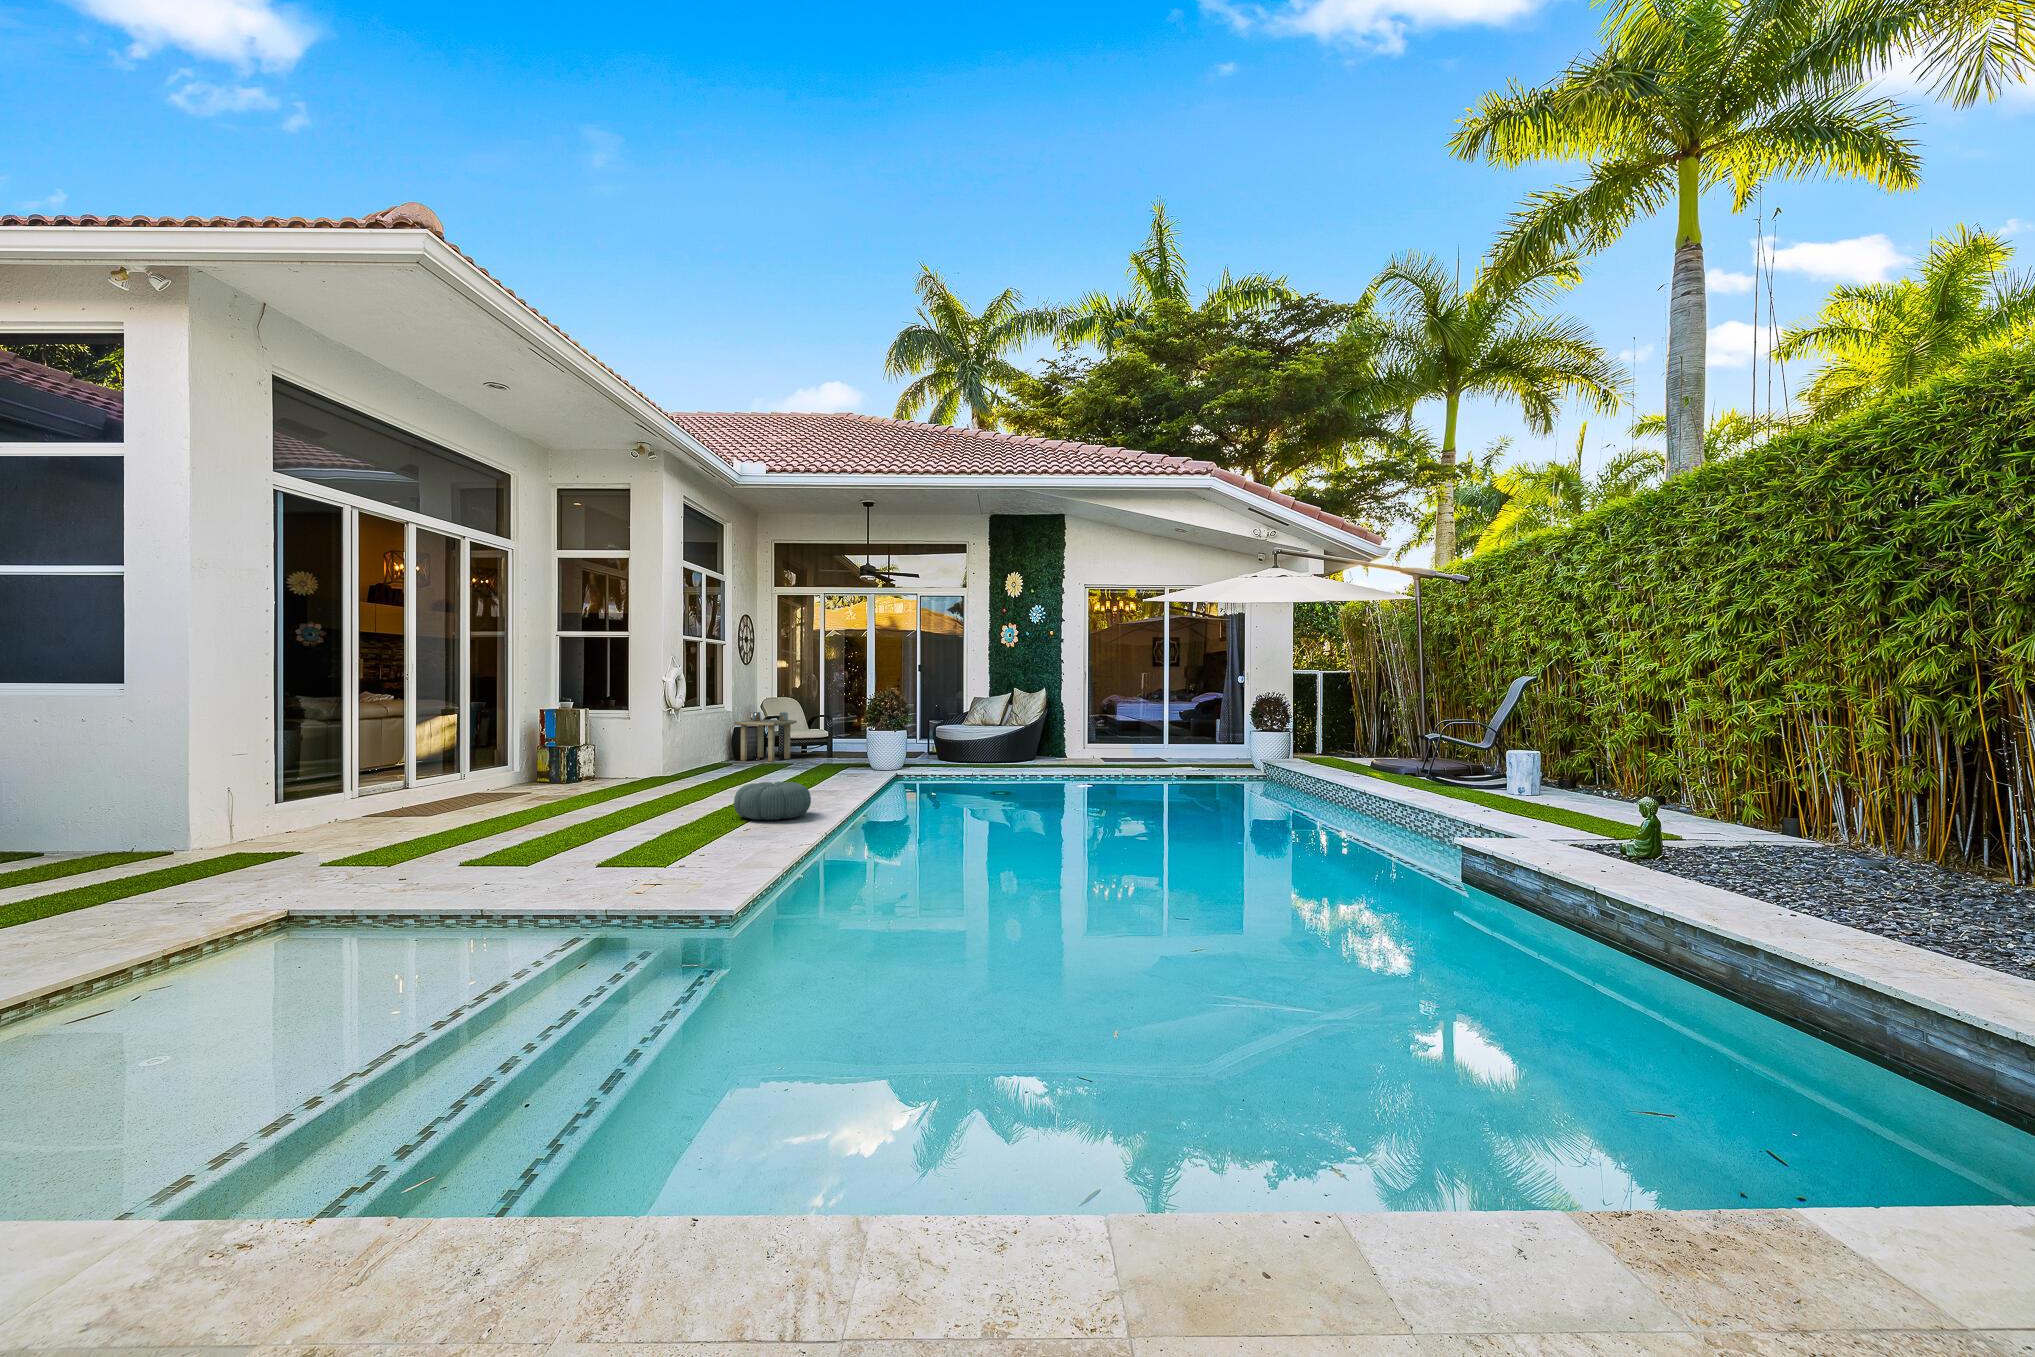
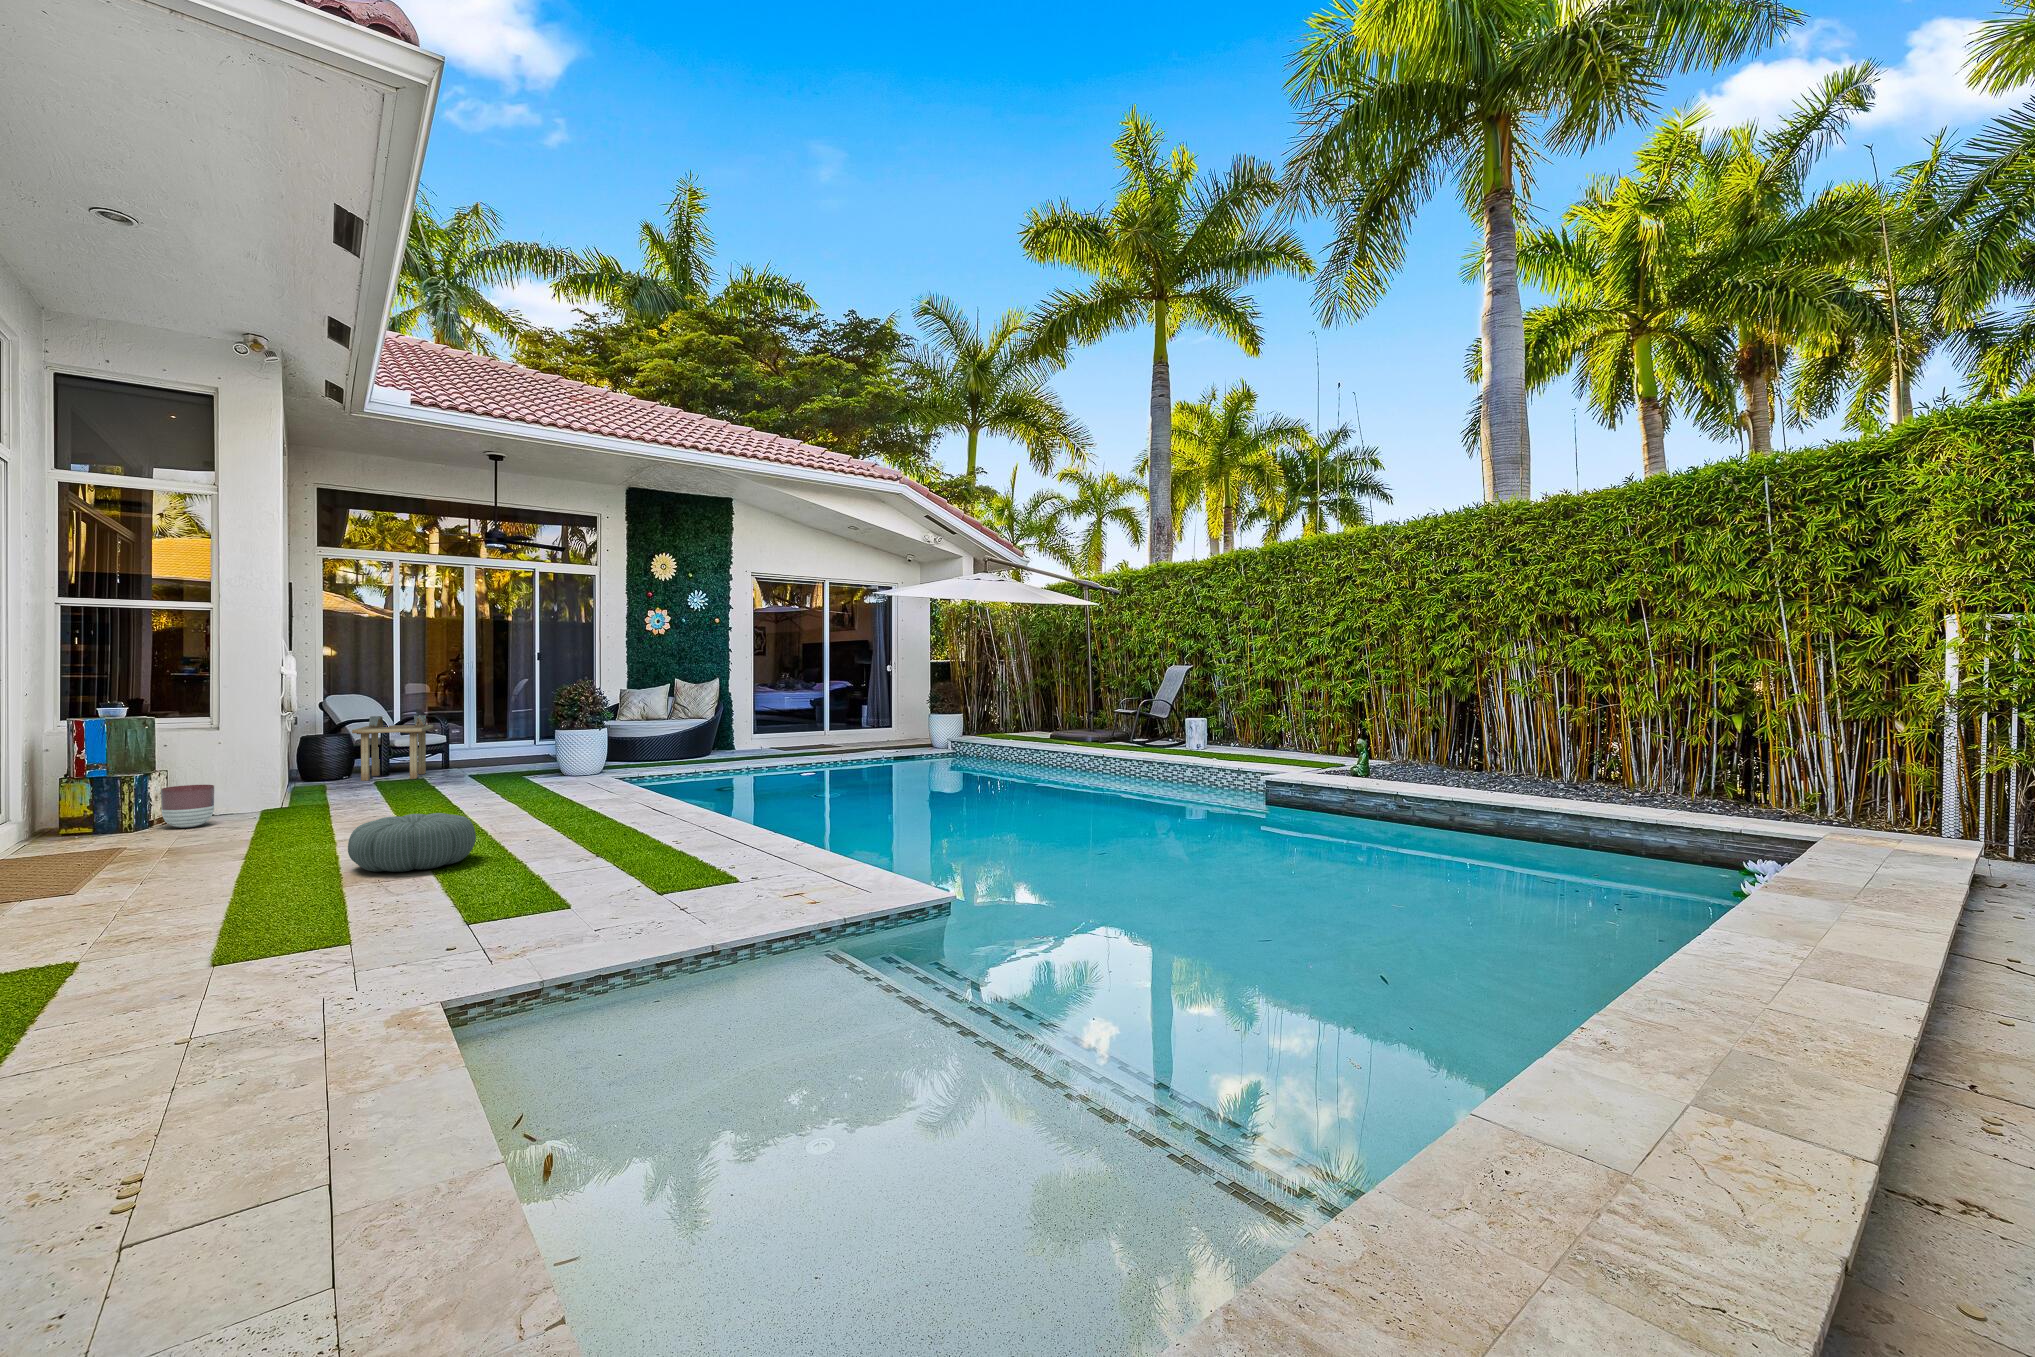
planter: none [551,754,581,782] -> present [161,785,214,828]
pouf: present [734,782,811,820] -> present [348,813,476,872]

